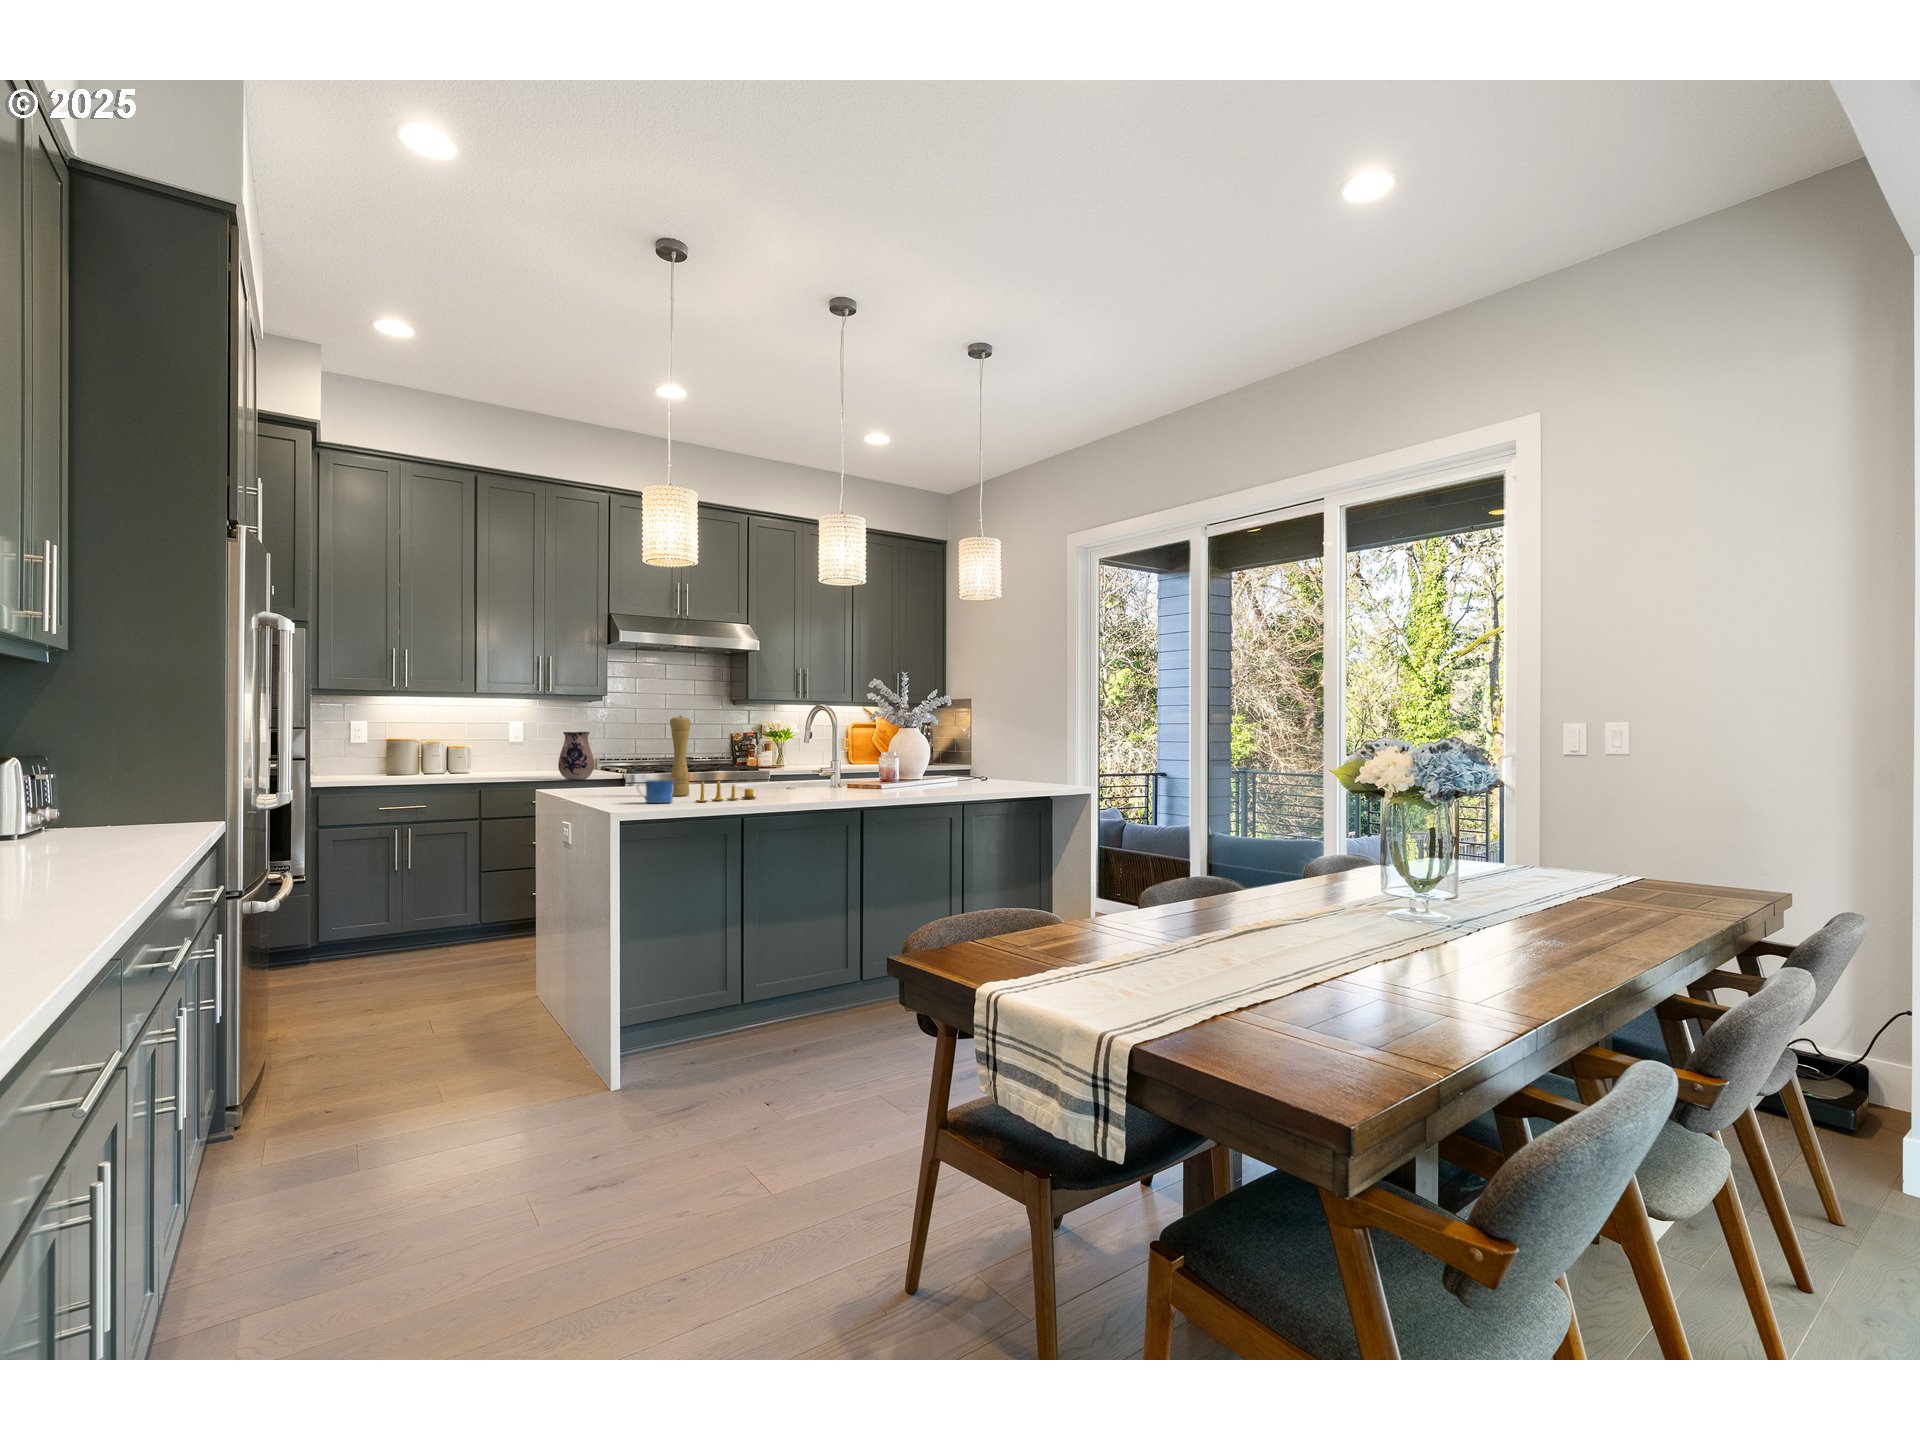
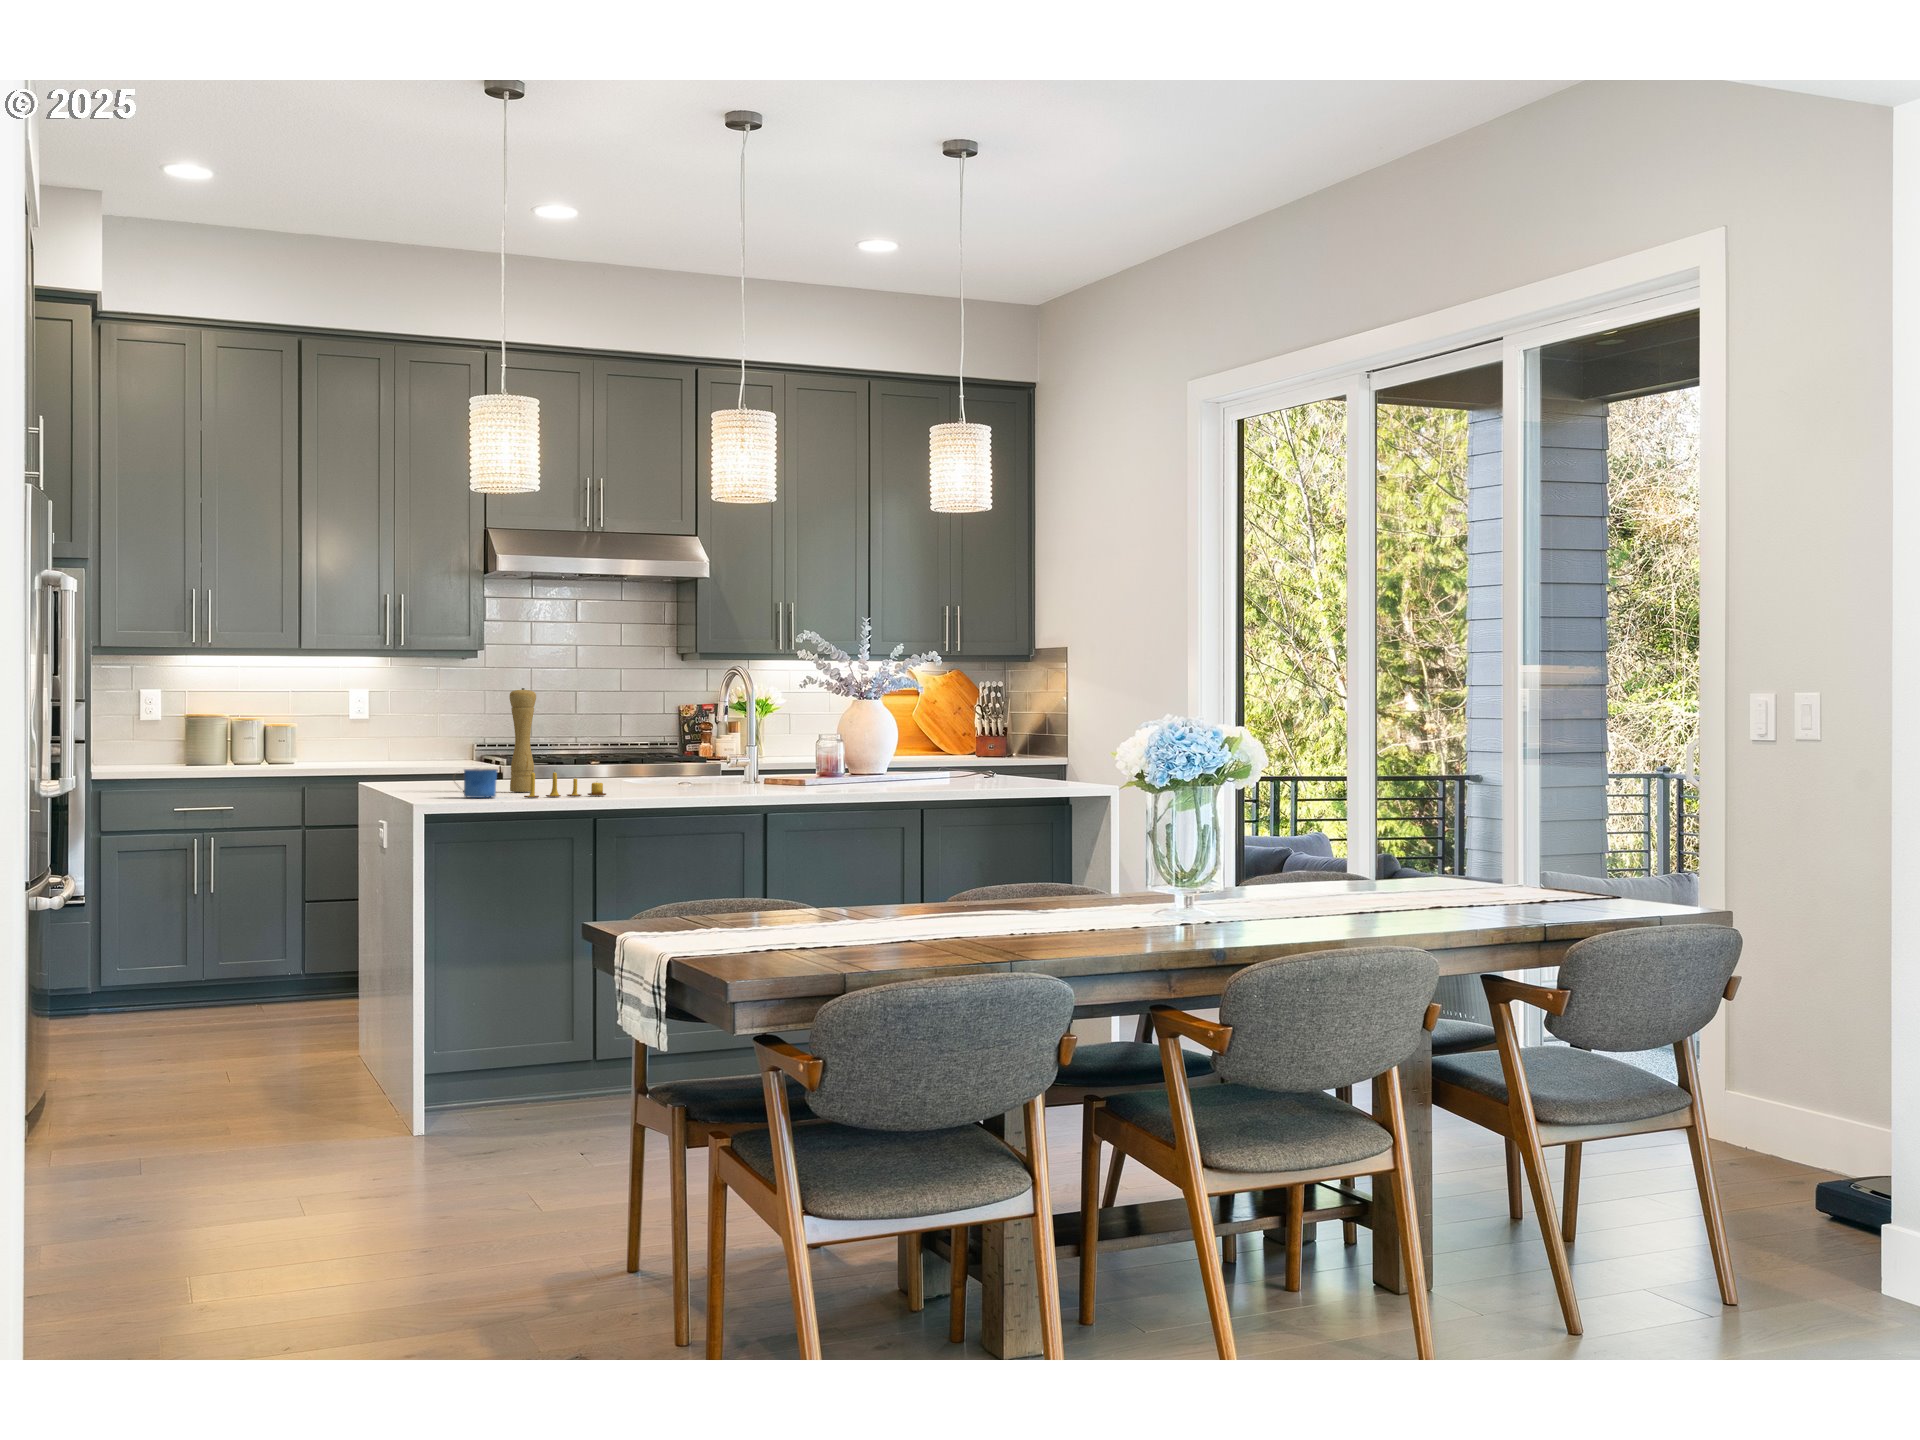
ceramic pitcher: present [558,732,594,780] -> none [408,706,457,774]

